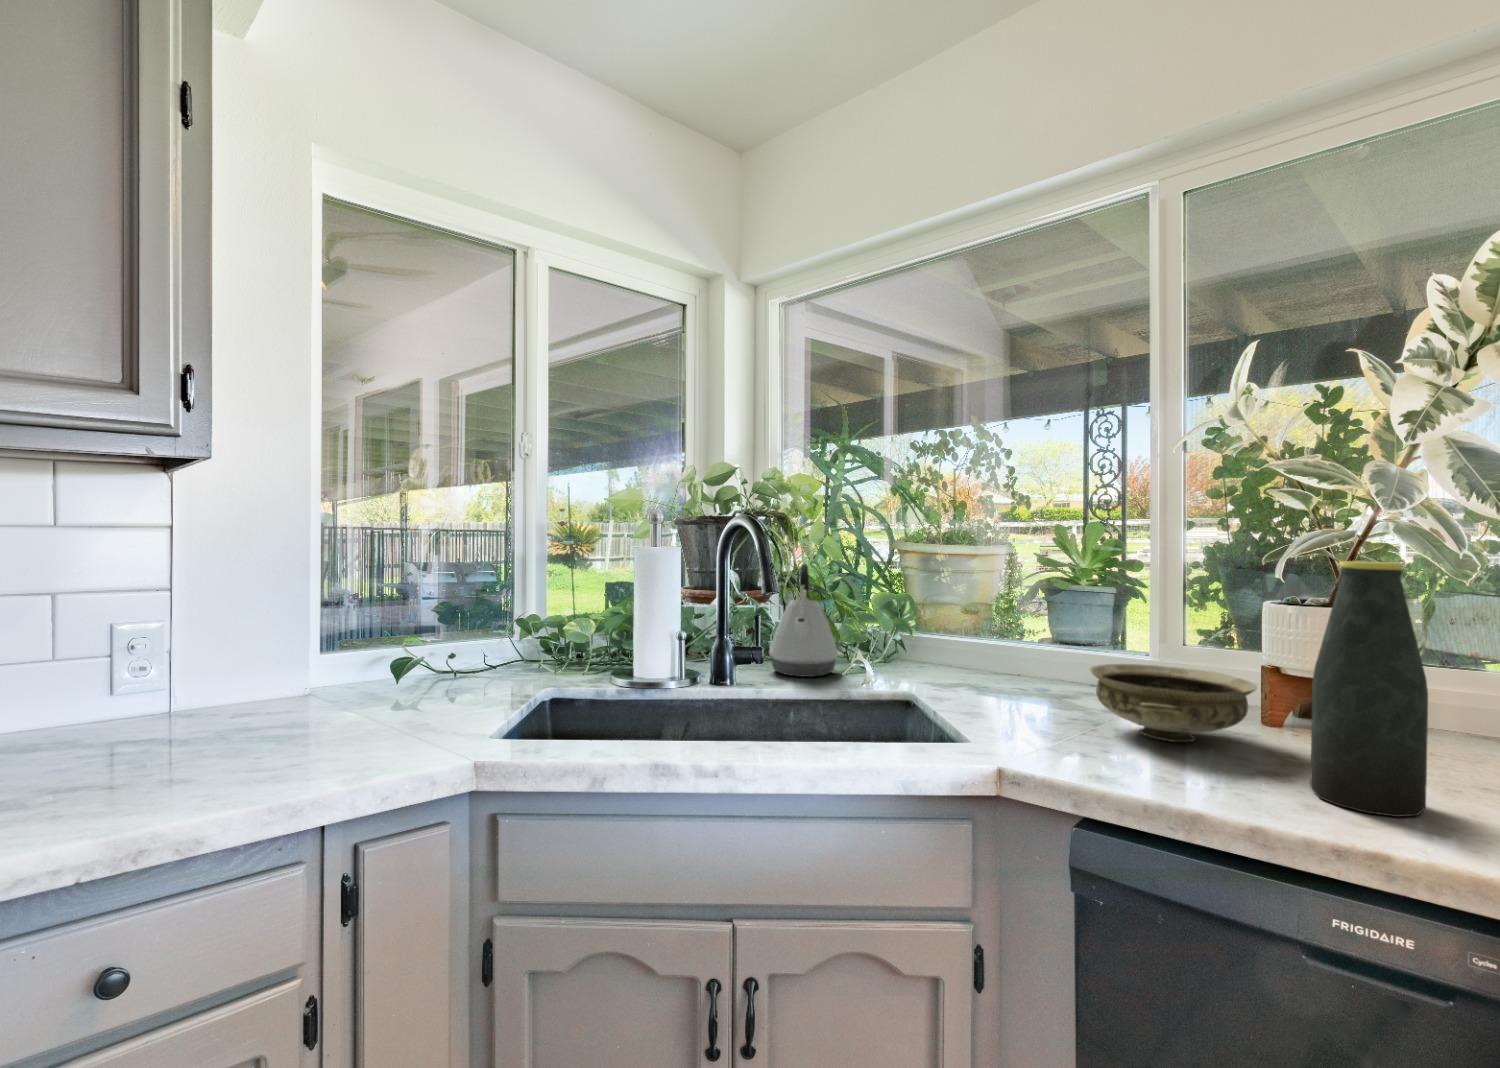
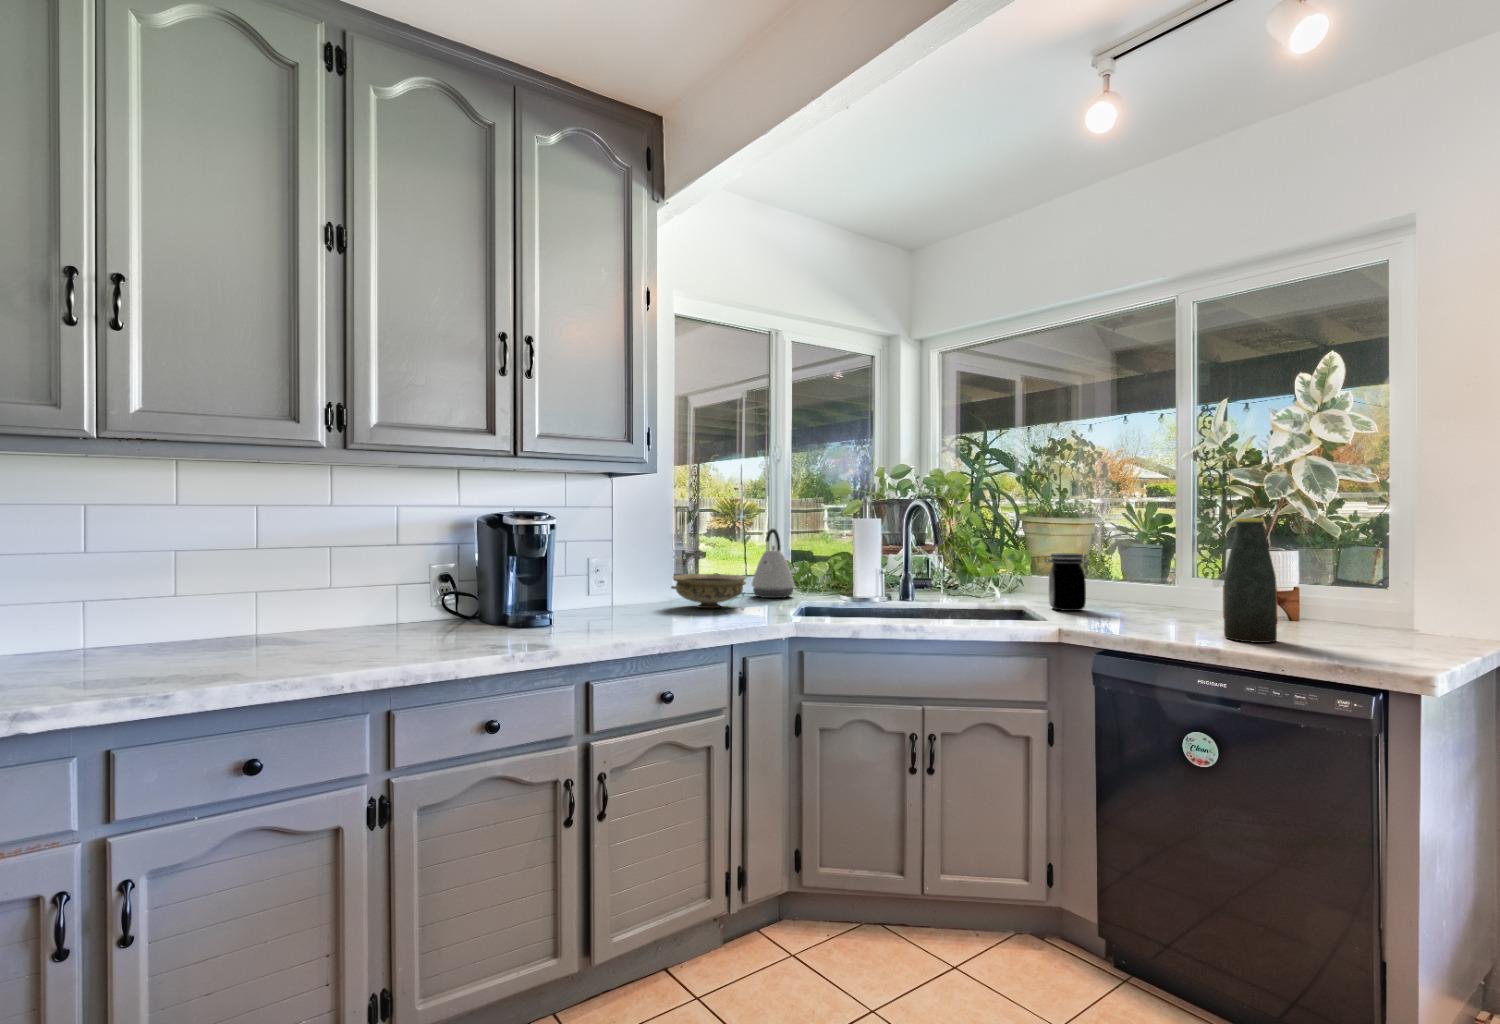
kettle: present [769,564,838,677] -> present [752,529,795,598]
jar: none [945,607,1017,705] -> present [1044,553,1089,611]
ceramic bowl: present [1090,664,1257,742] -> present [671,574,746,608]

